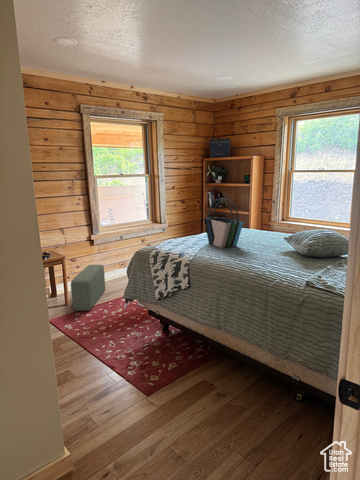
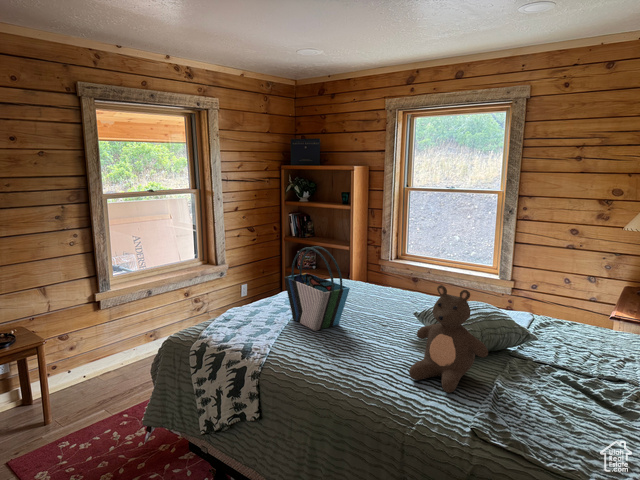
teddy bear: none [274,213,321,270] -> present [409,285,488,393]
pouf: present [71,265,105,311] -> none [50,344,121,438]

